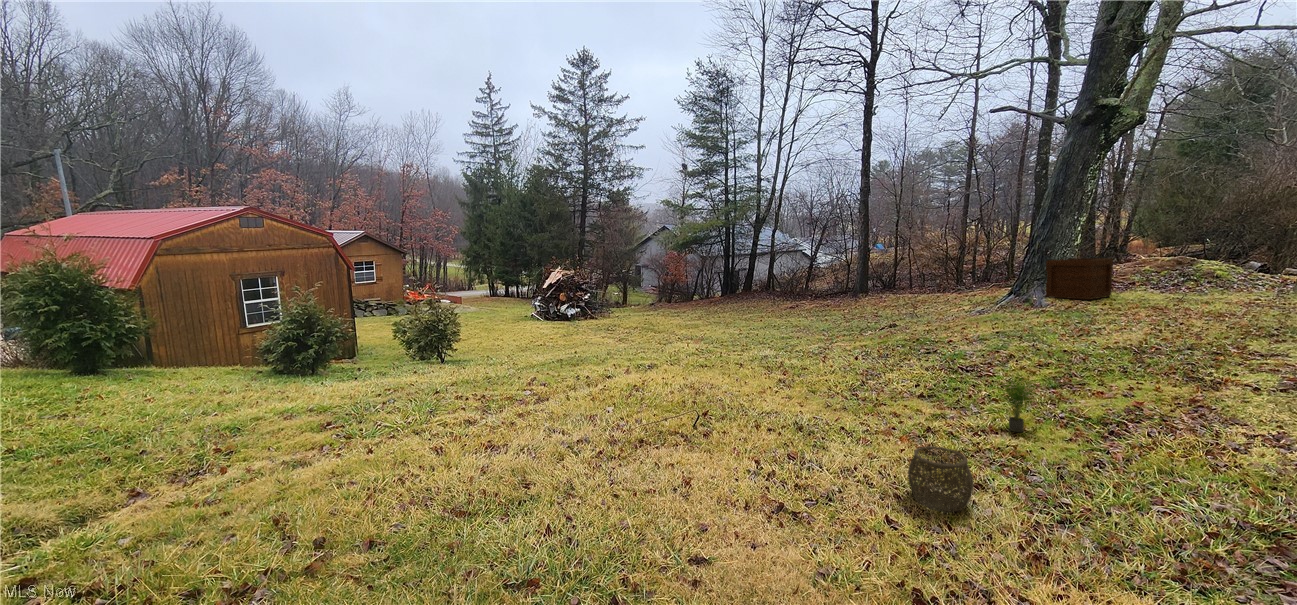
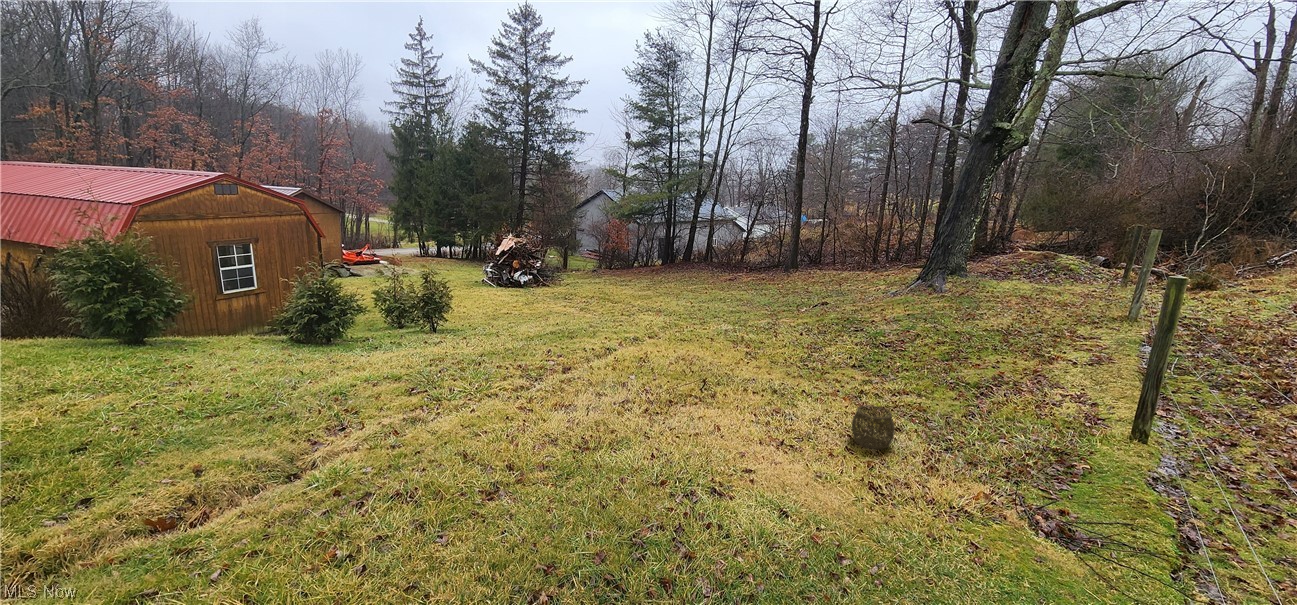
wooden crate: present [1046,258,1113,300] -> none [944,251,995,287]
potted plant: present [999,376,1035,432] -> none [906,349,939,394]

